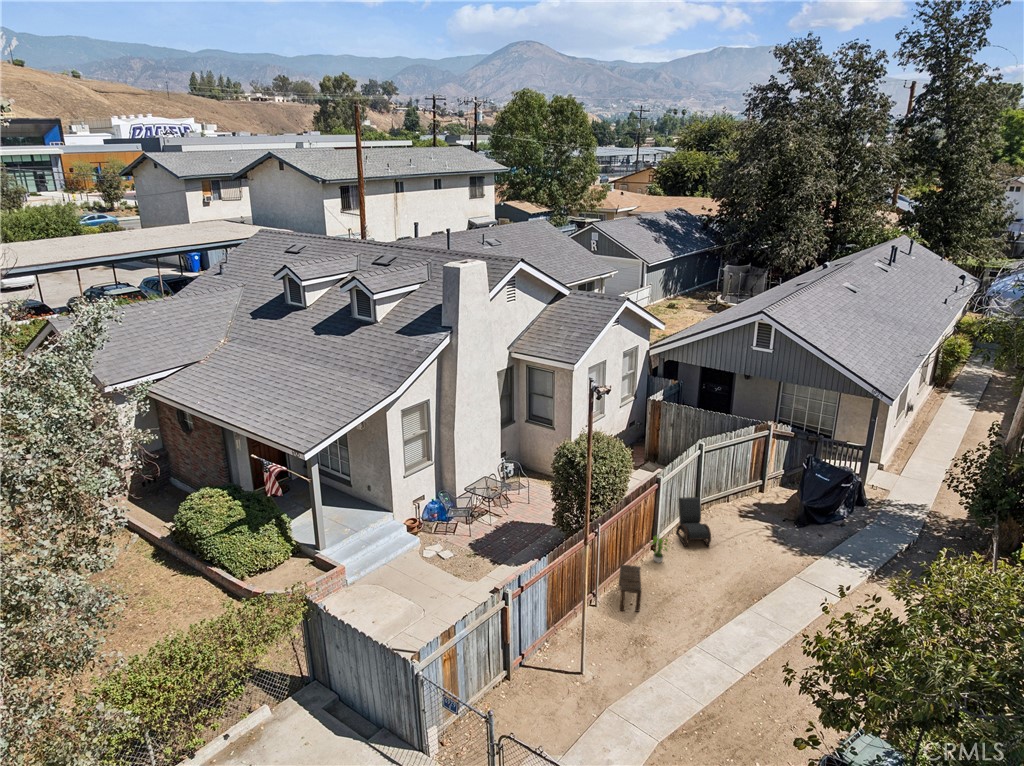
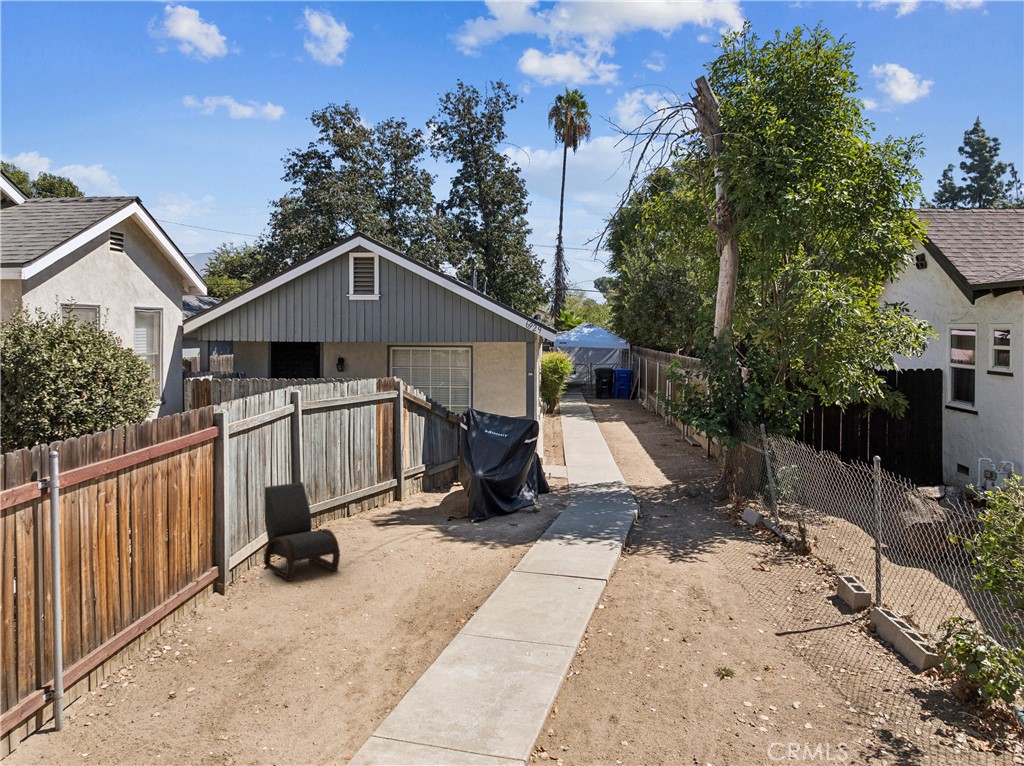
potted plant: present [651,535,668,563] -> none [204,542,255,616]
bench: present [619,565,642,611] -> none [123,605,192,731]

